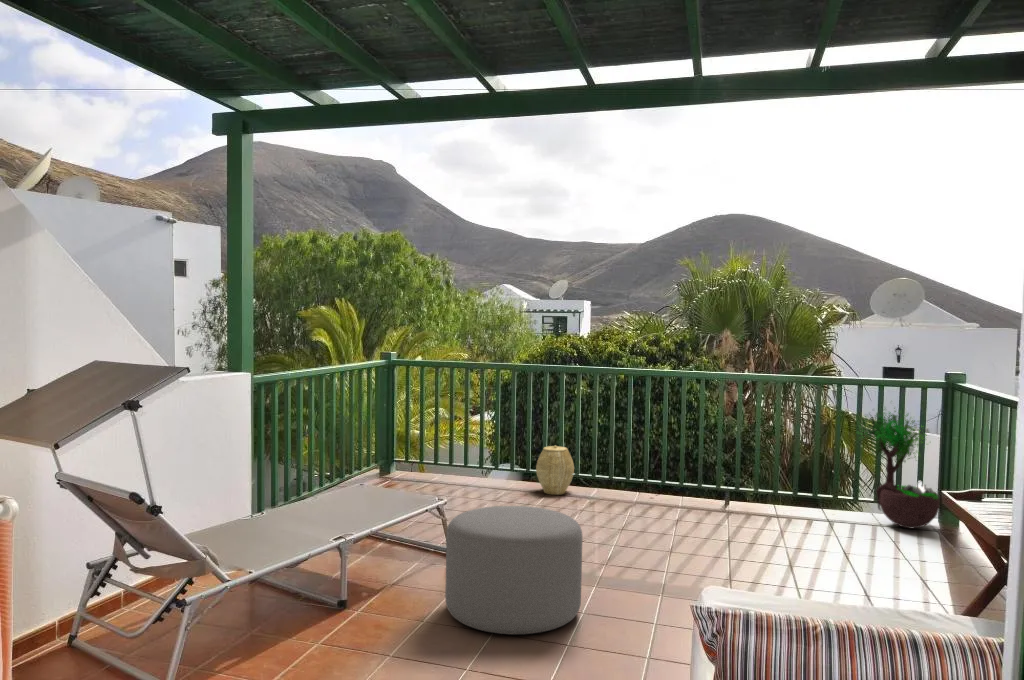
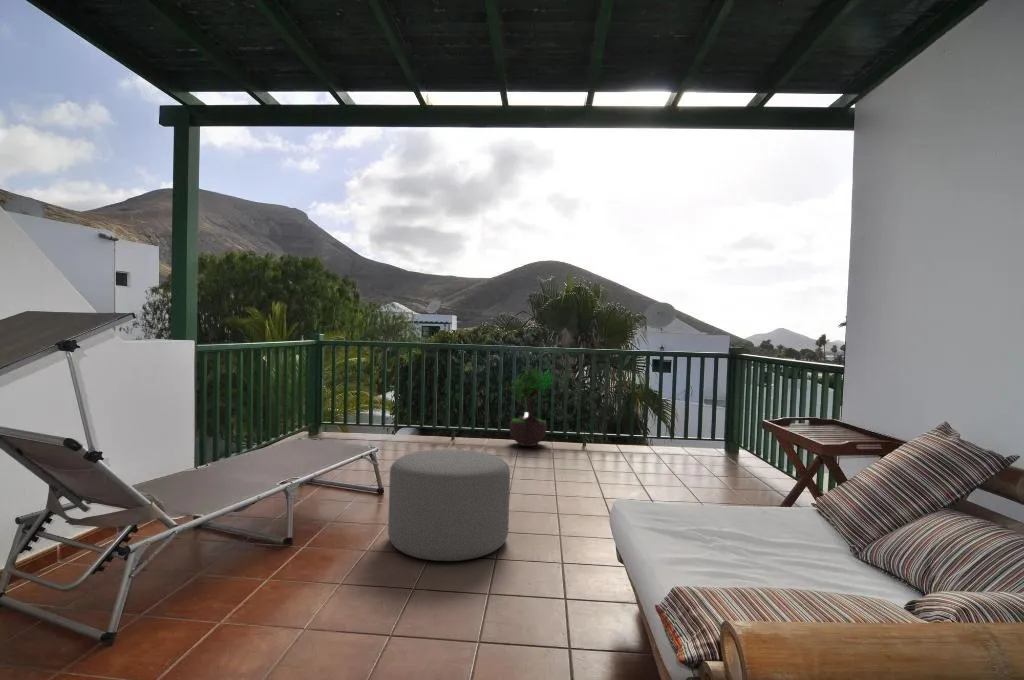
potted tree: present [856,411,939,528] -> present [510,367,552,446]
woven basket: present [536,446,574,495] -> none [445,407,475,446]

